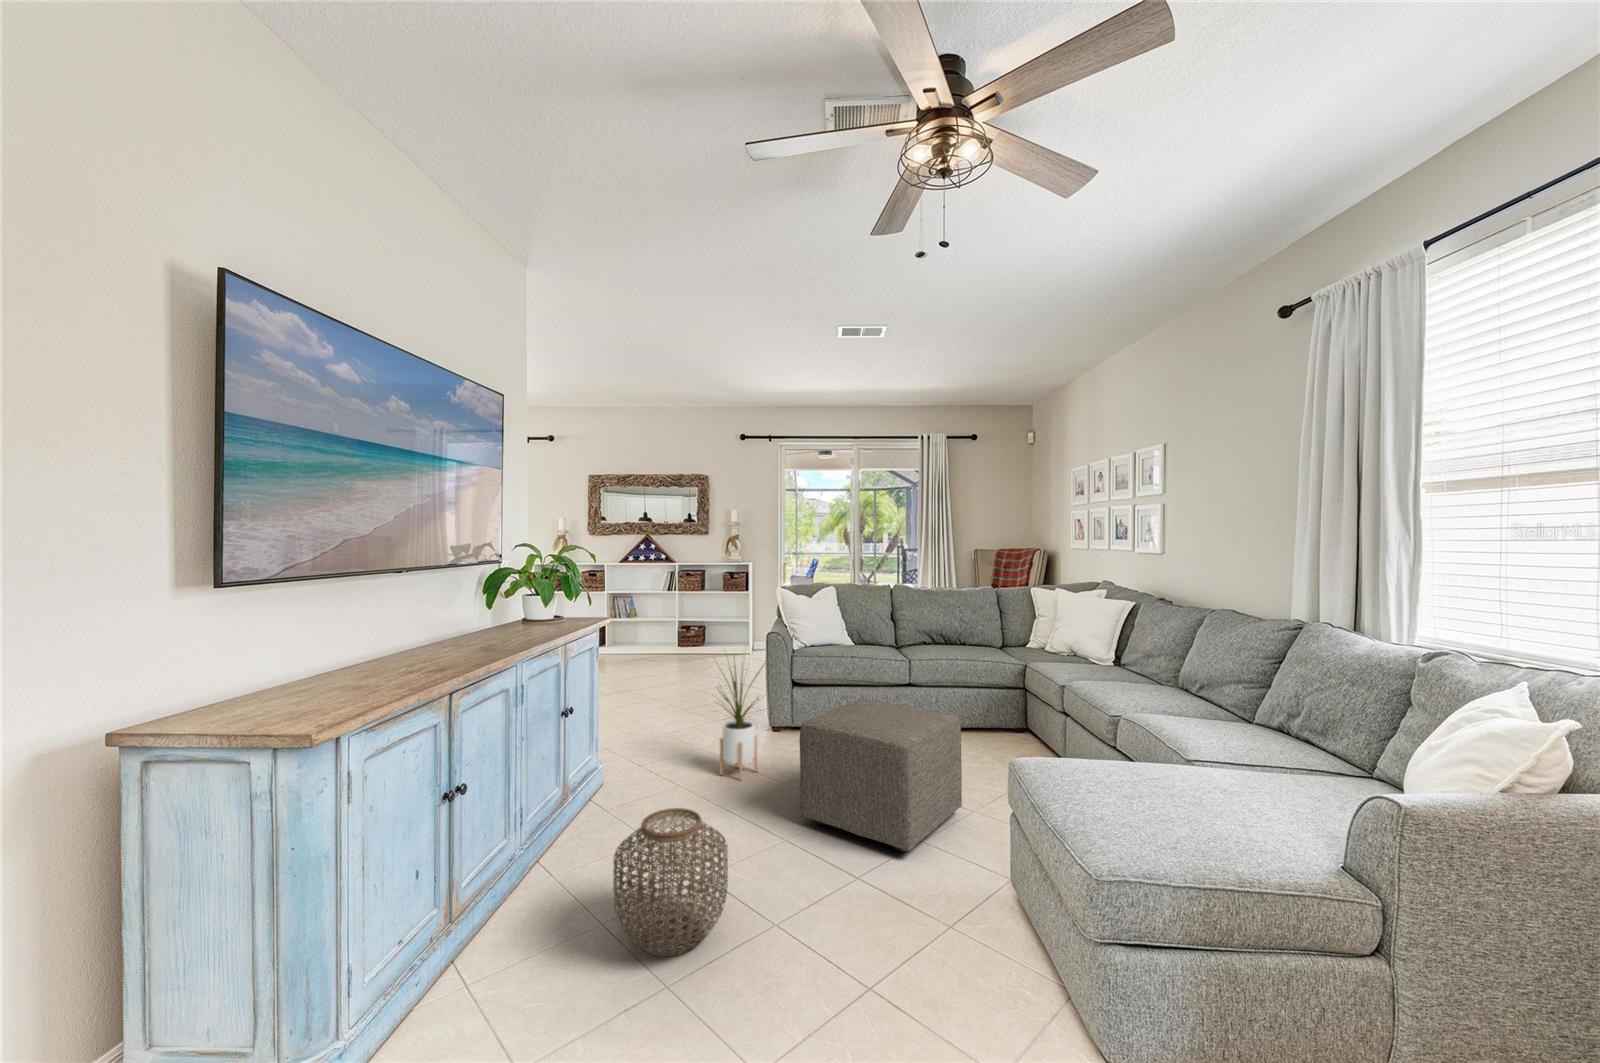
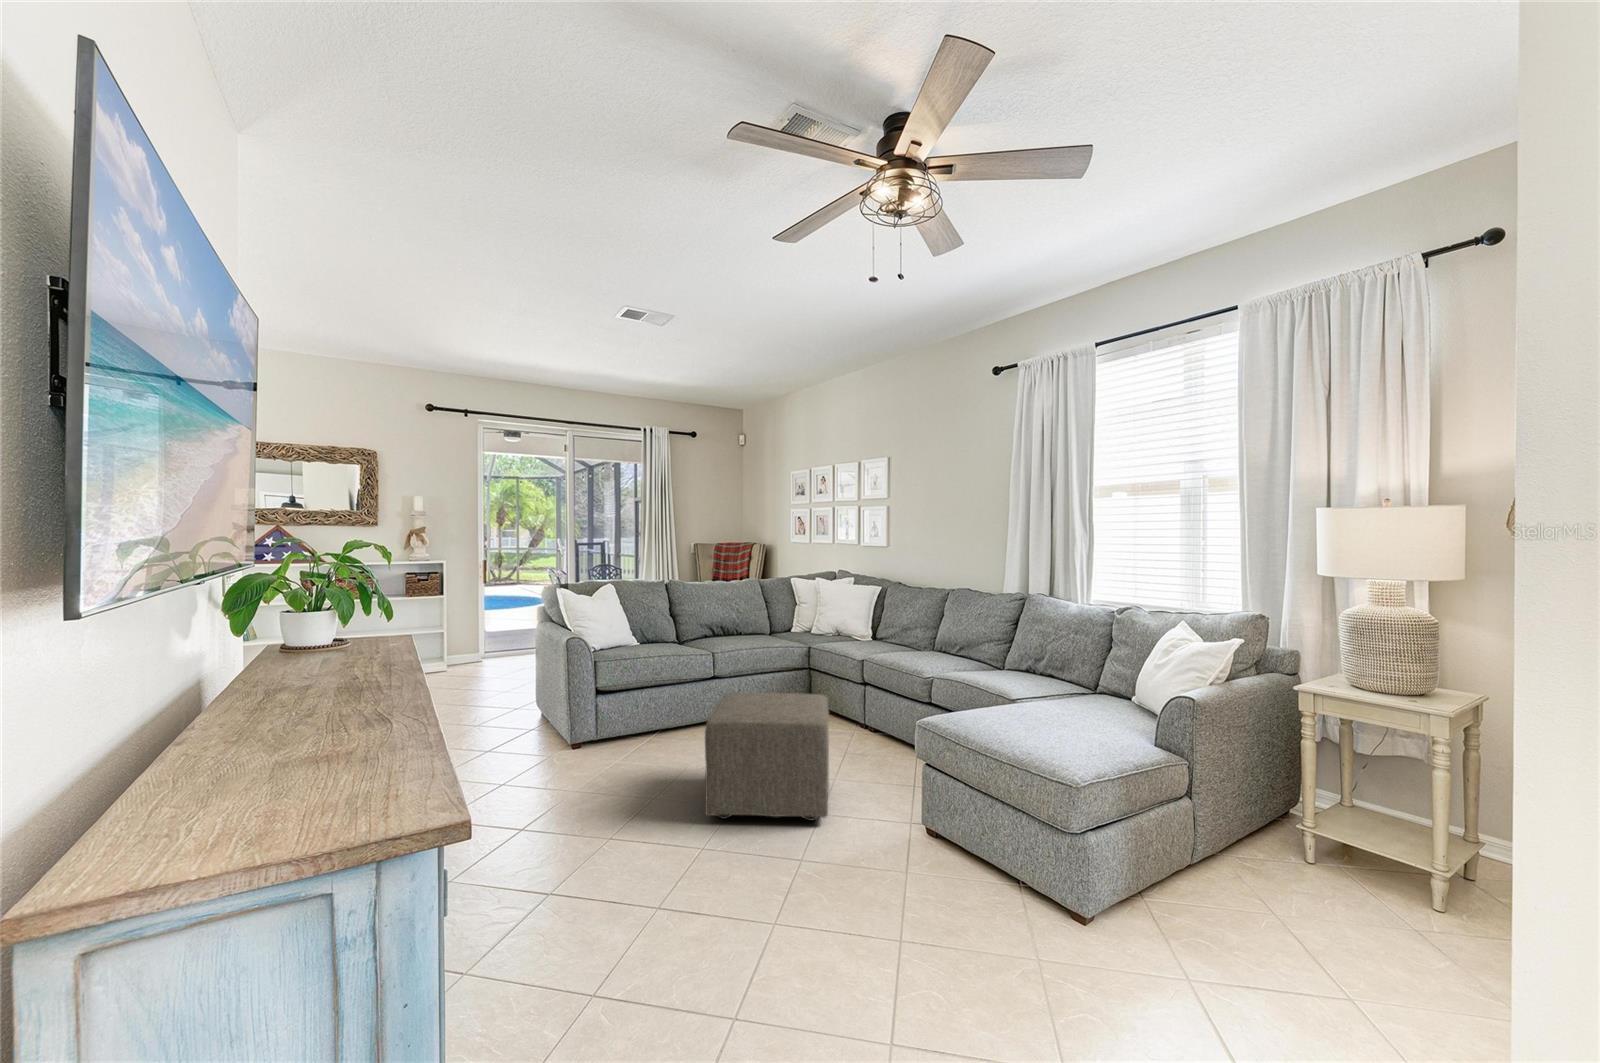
house plant: present [716,657,764,780] -> none [550,653,629,802]
woven basket: present [613,808,728,956] -> none [640,817,757,969]

